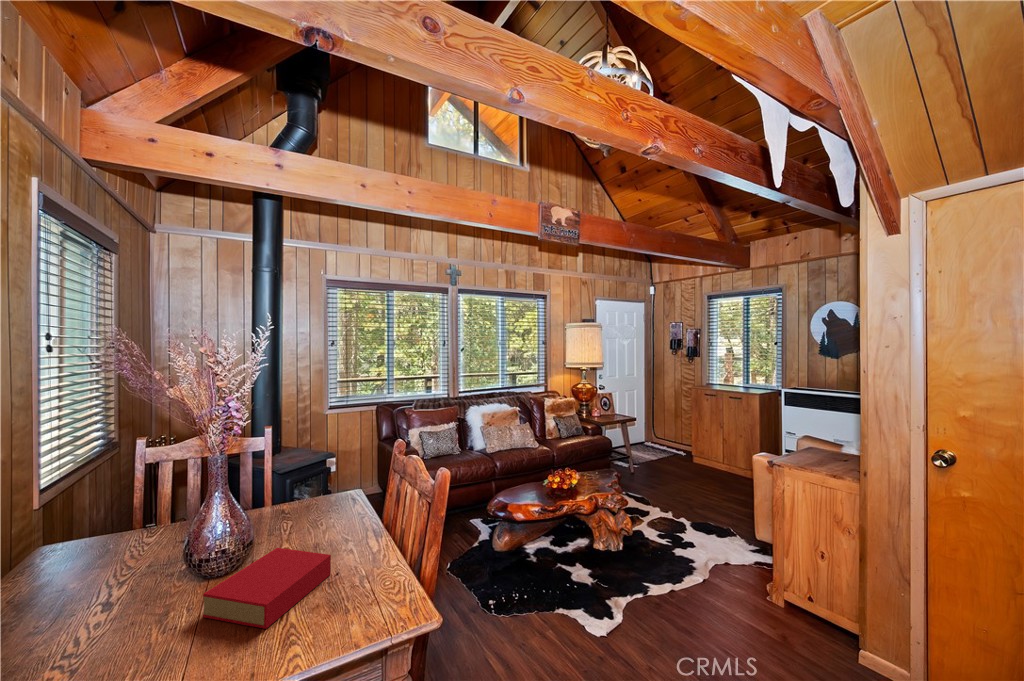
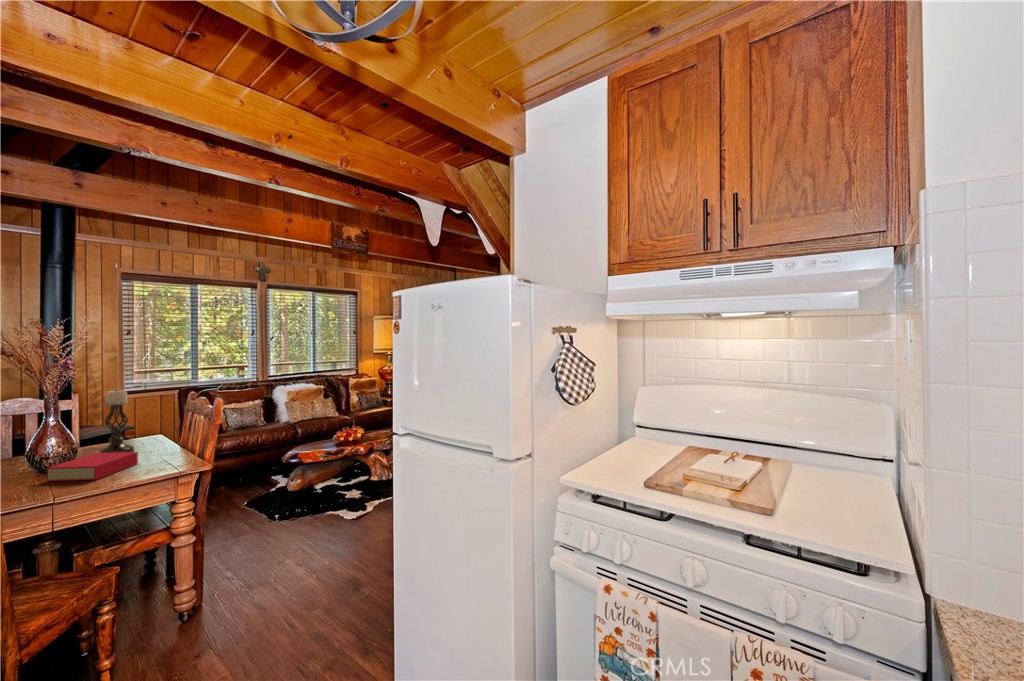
candle holder: none [285,437,330,539] -> present [98,389,134,453]

